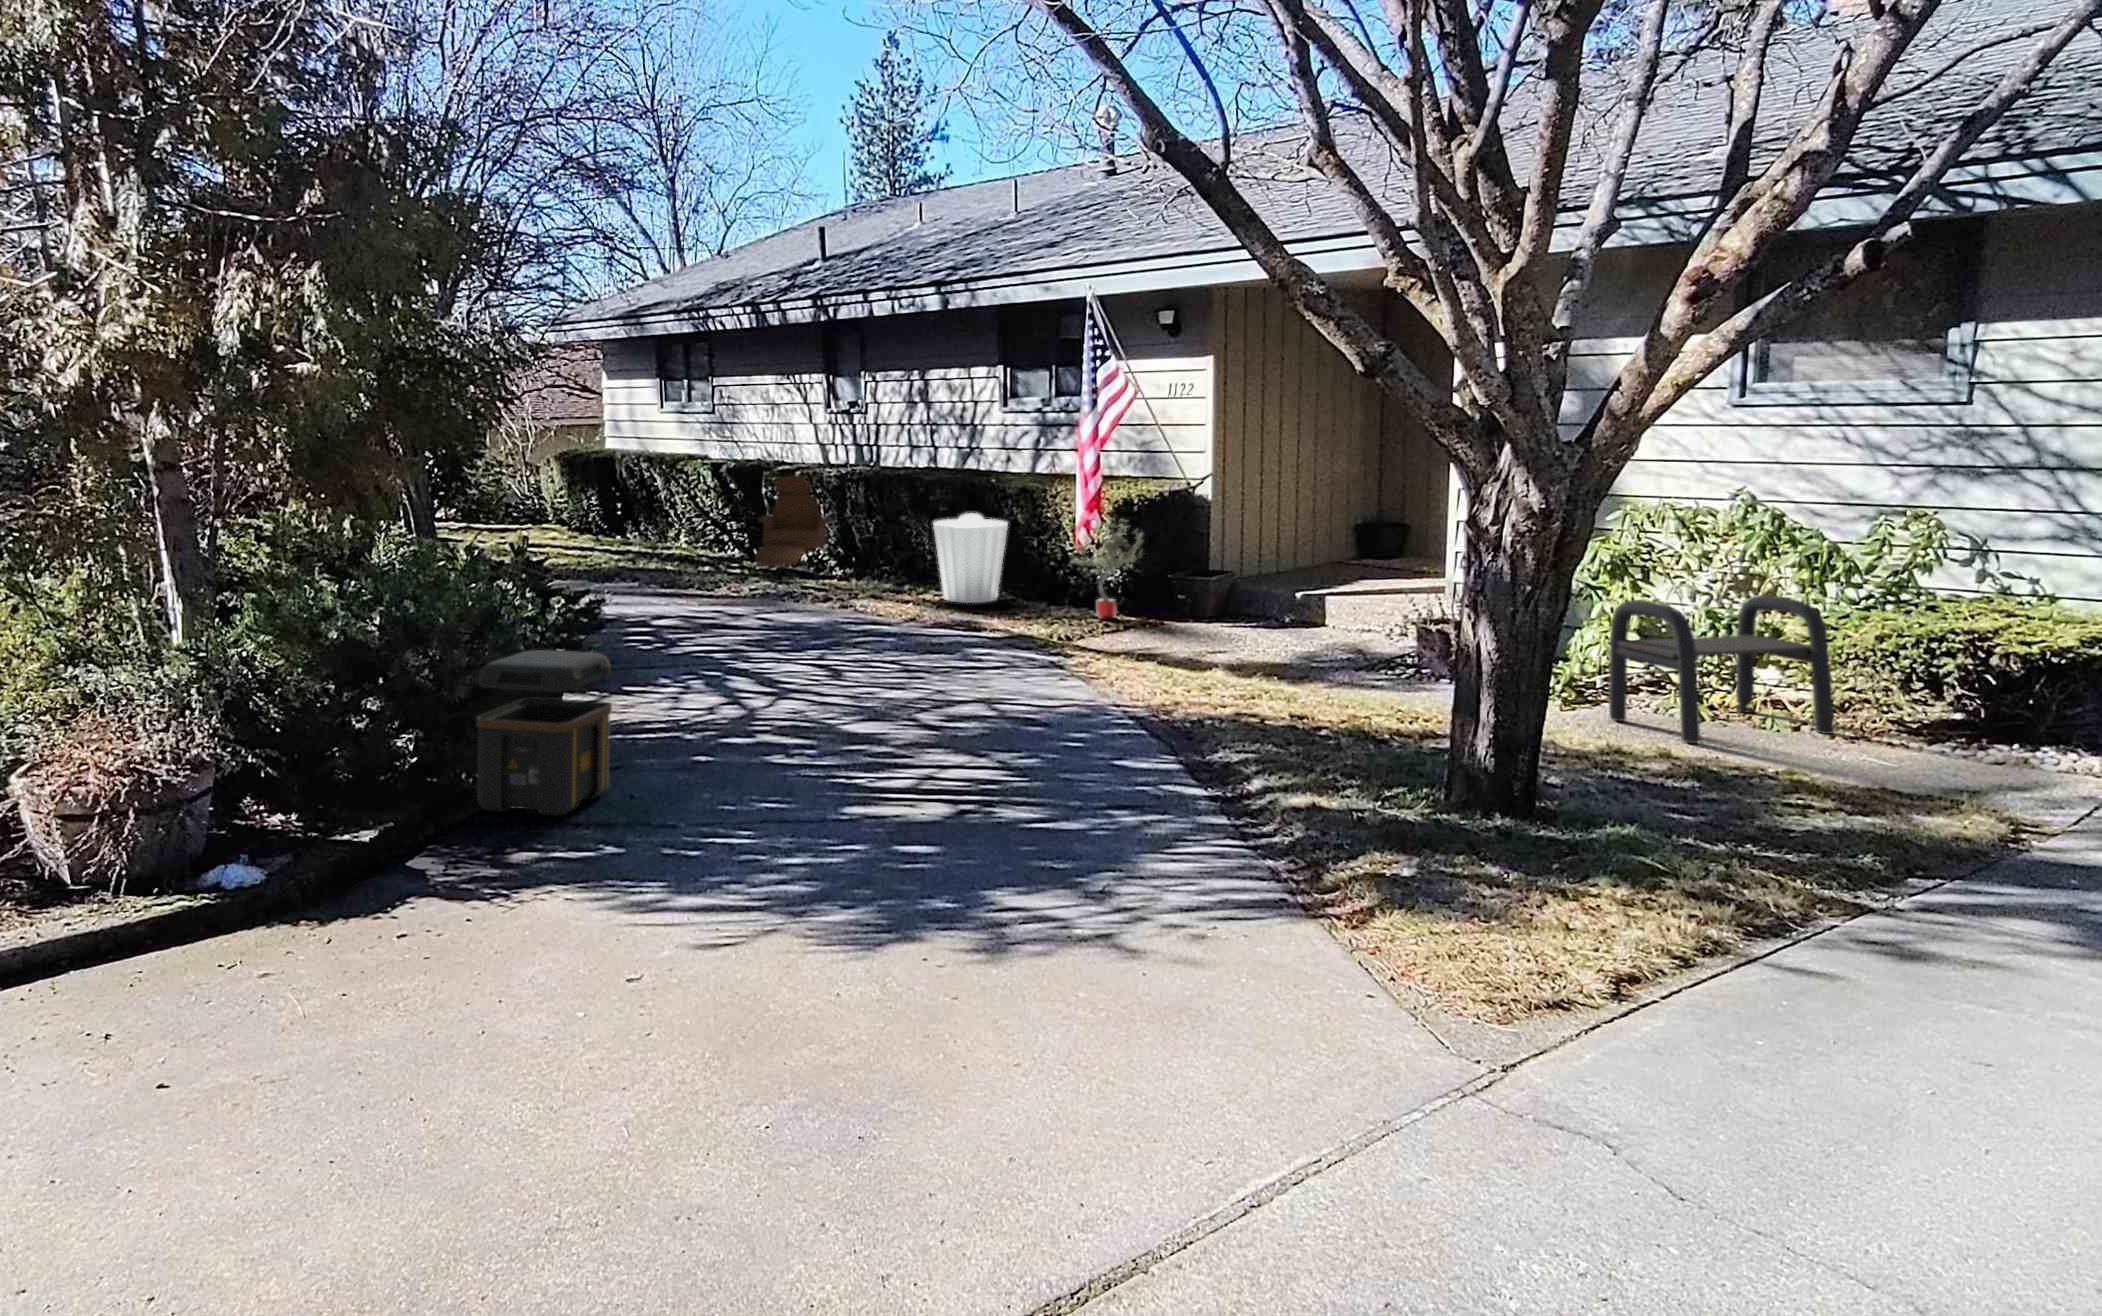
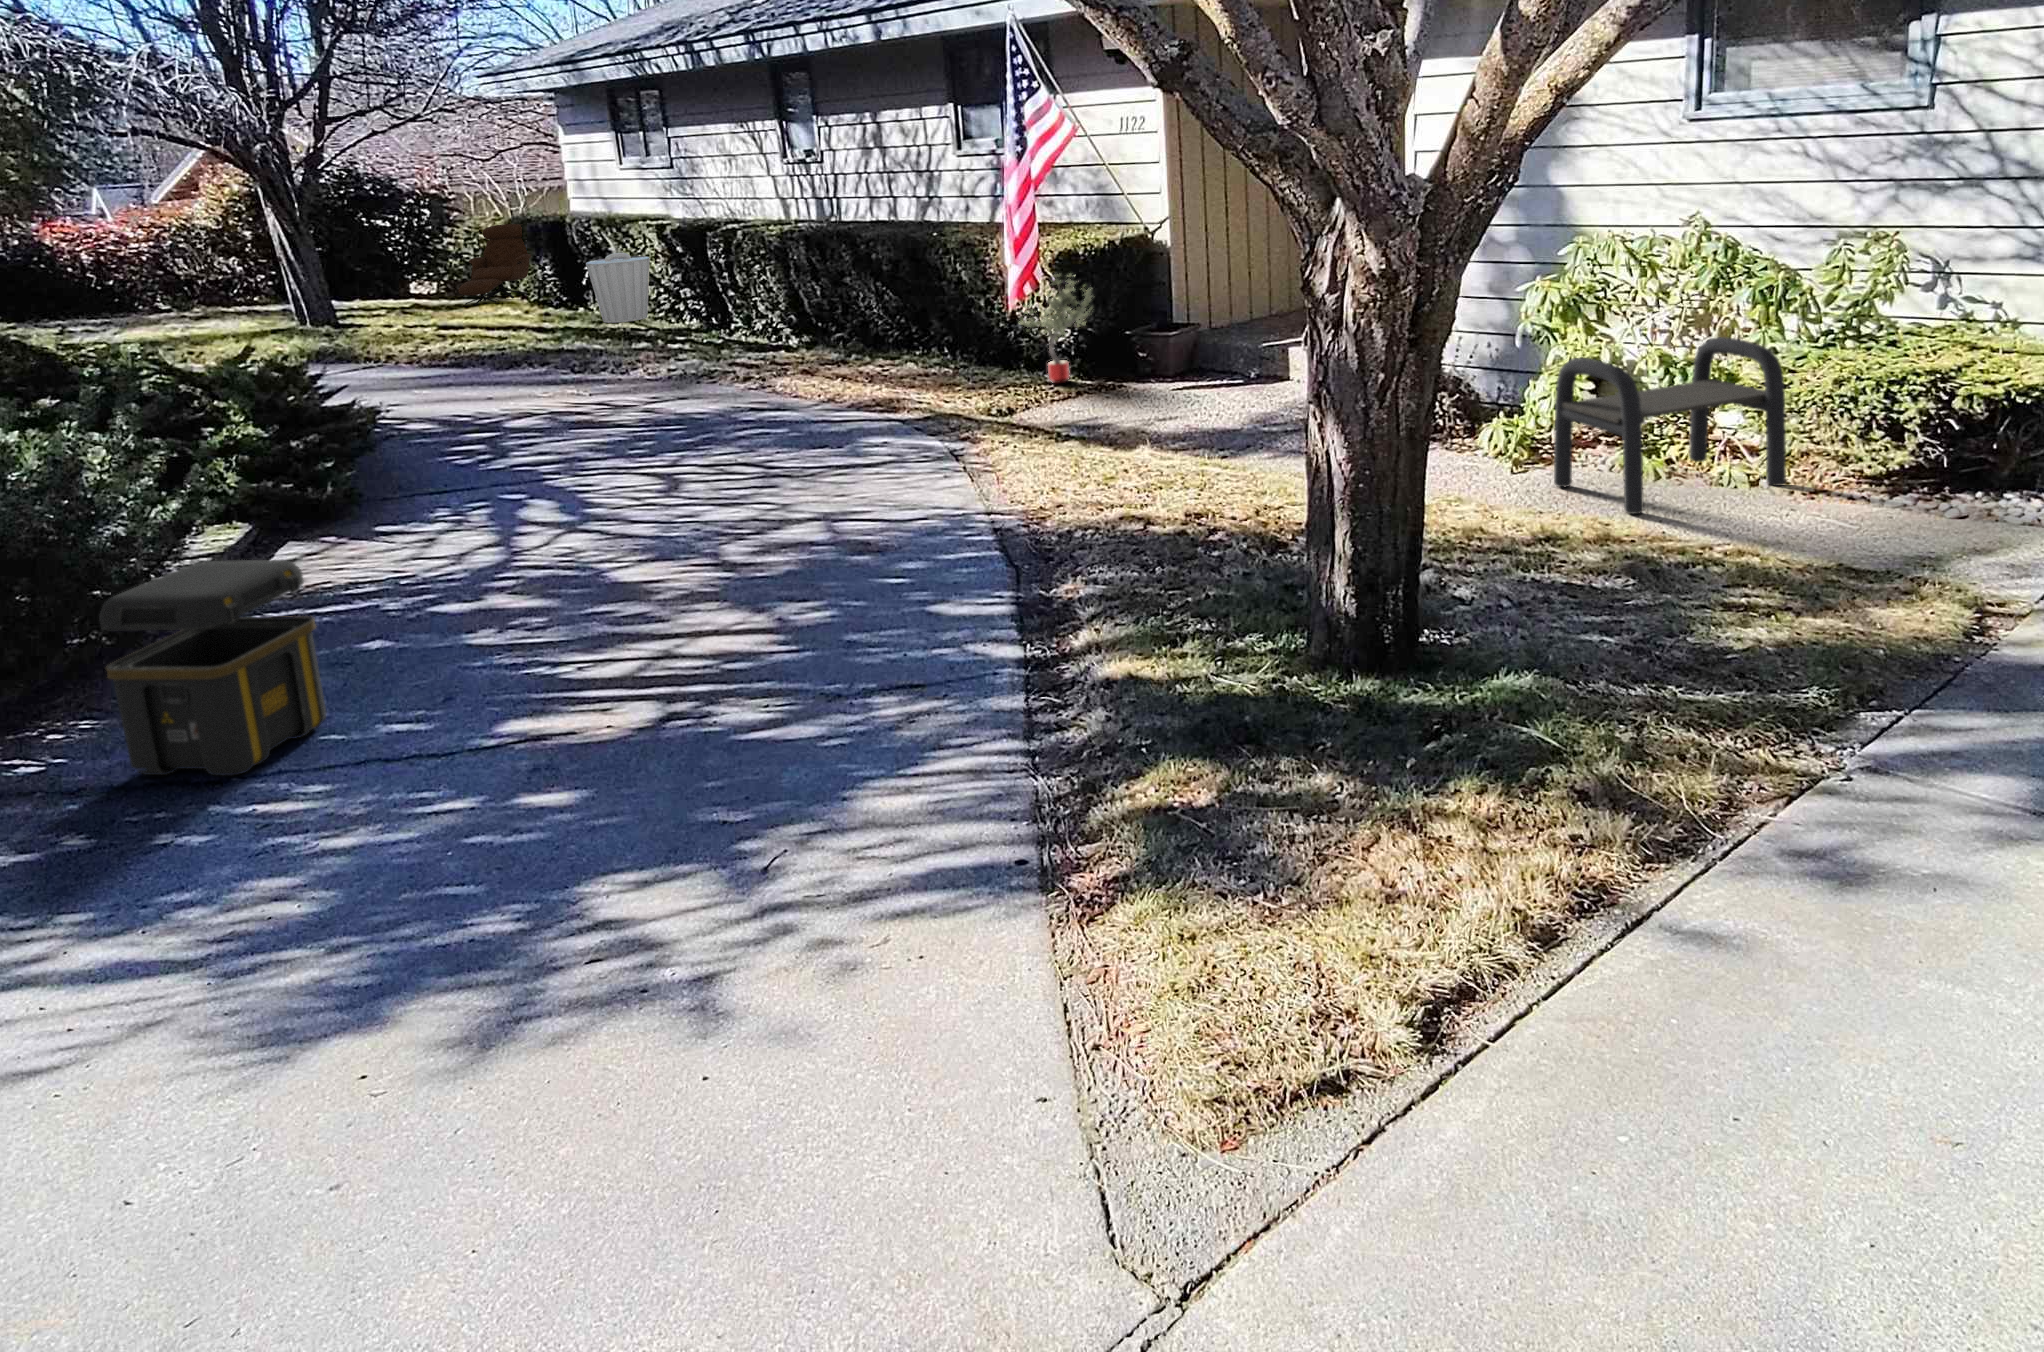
lounge chair: present [755,475,834,579] -> present [458,224,531,305]
trash can: present [933,513,1008,603] -> present [586,253,650,323]

